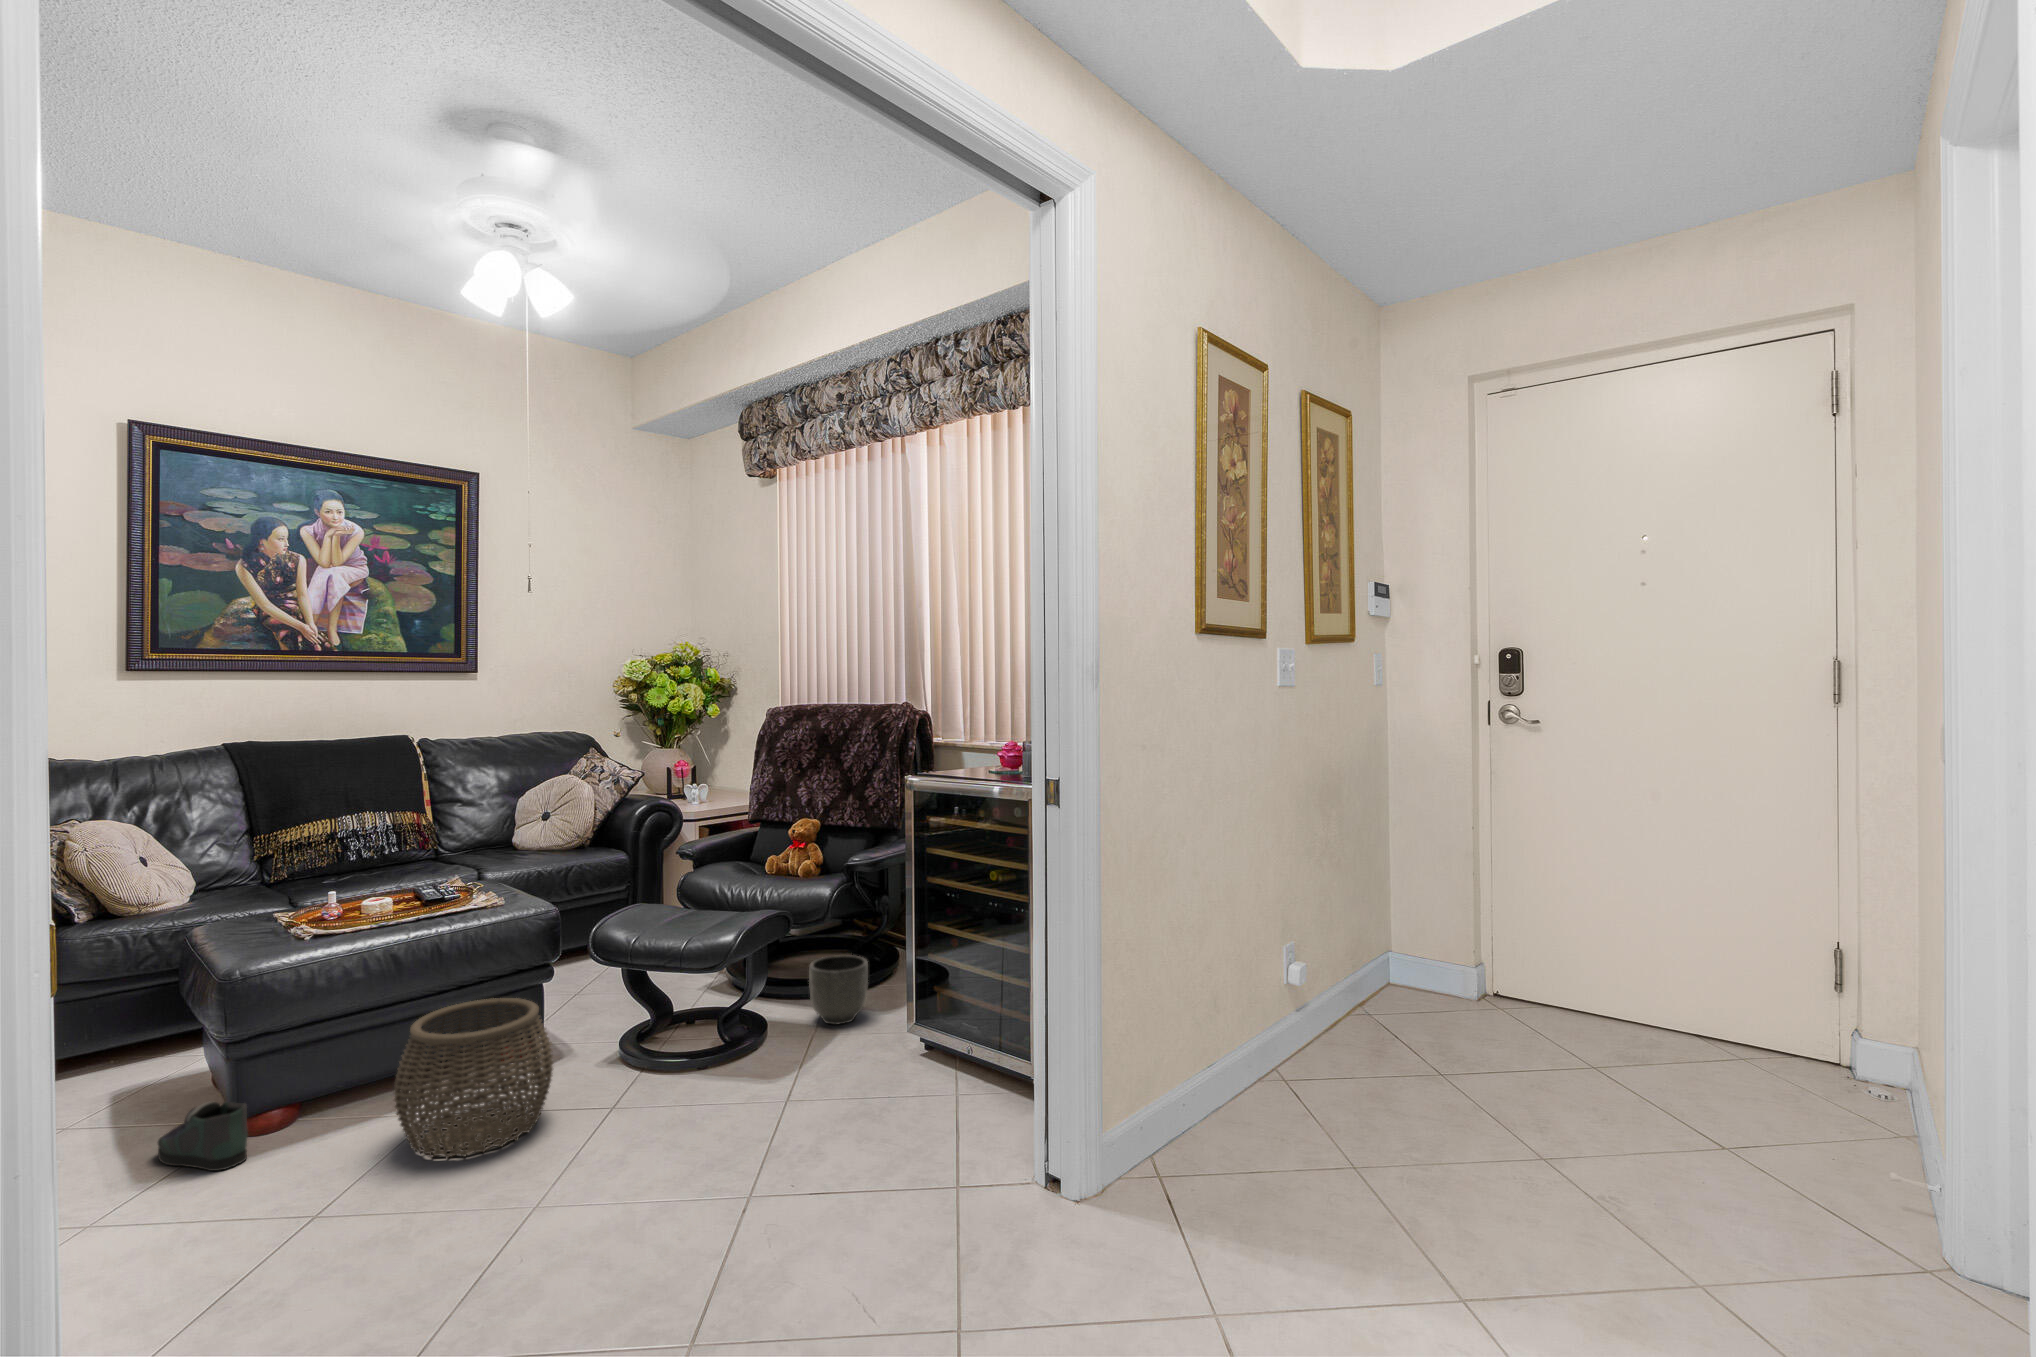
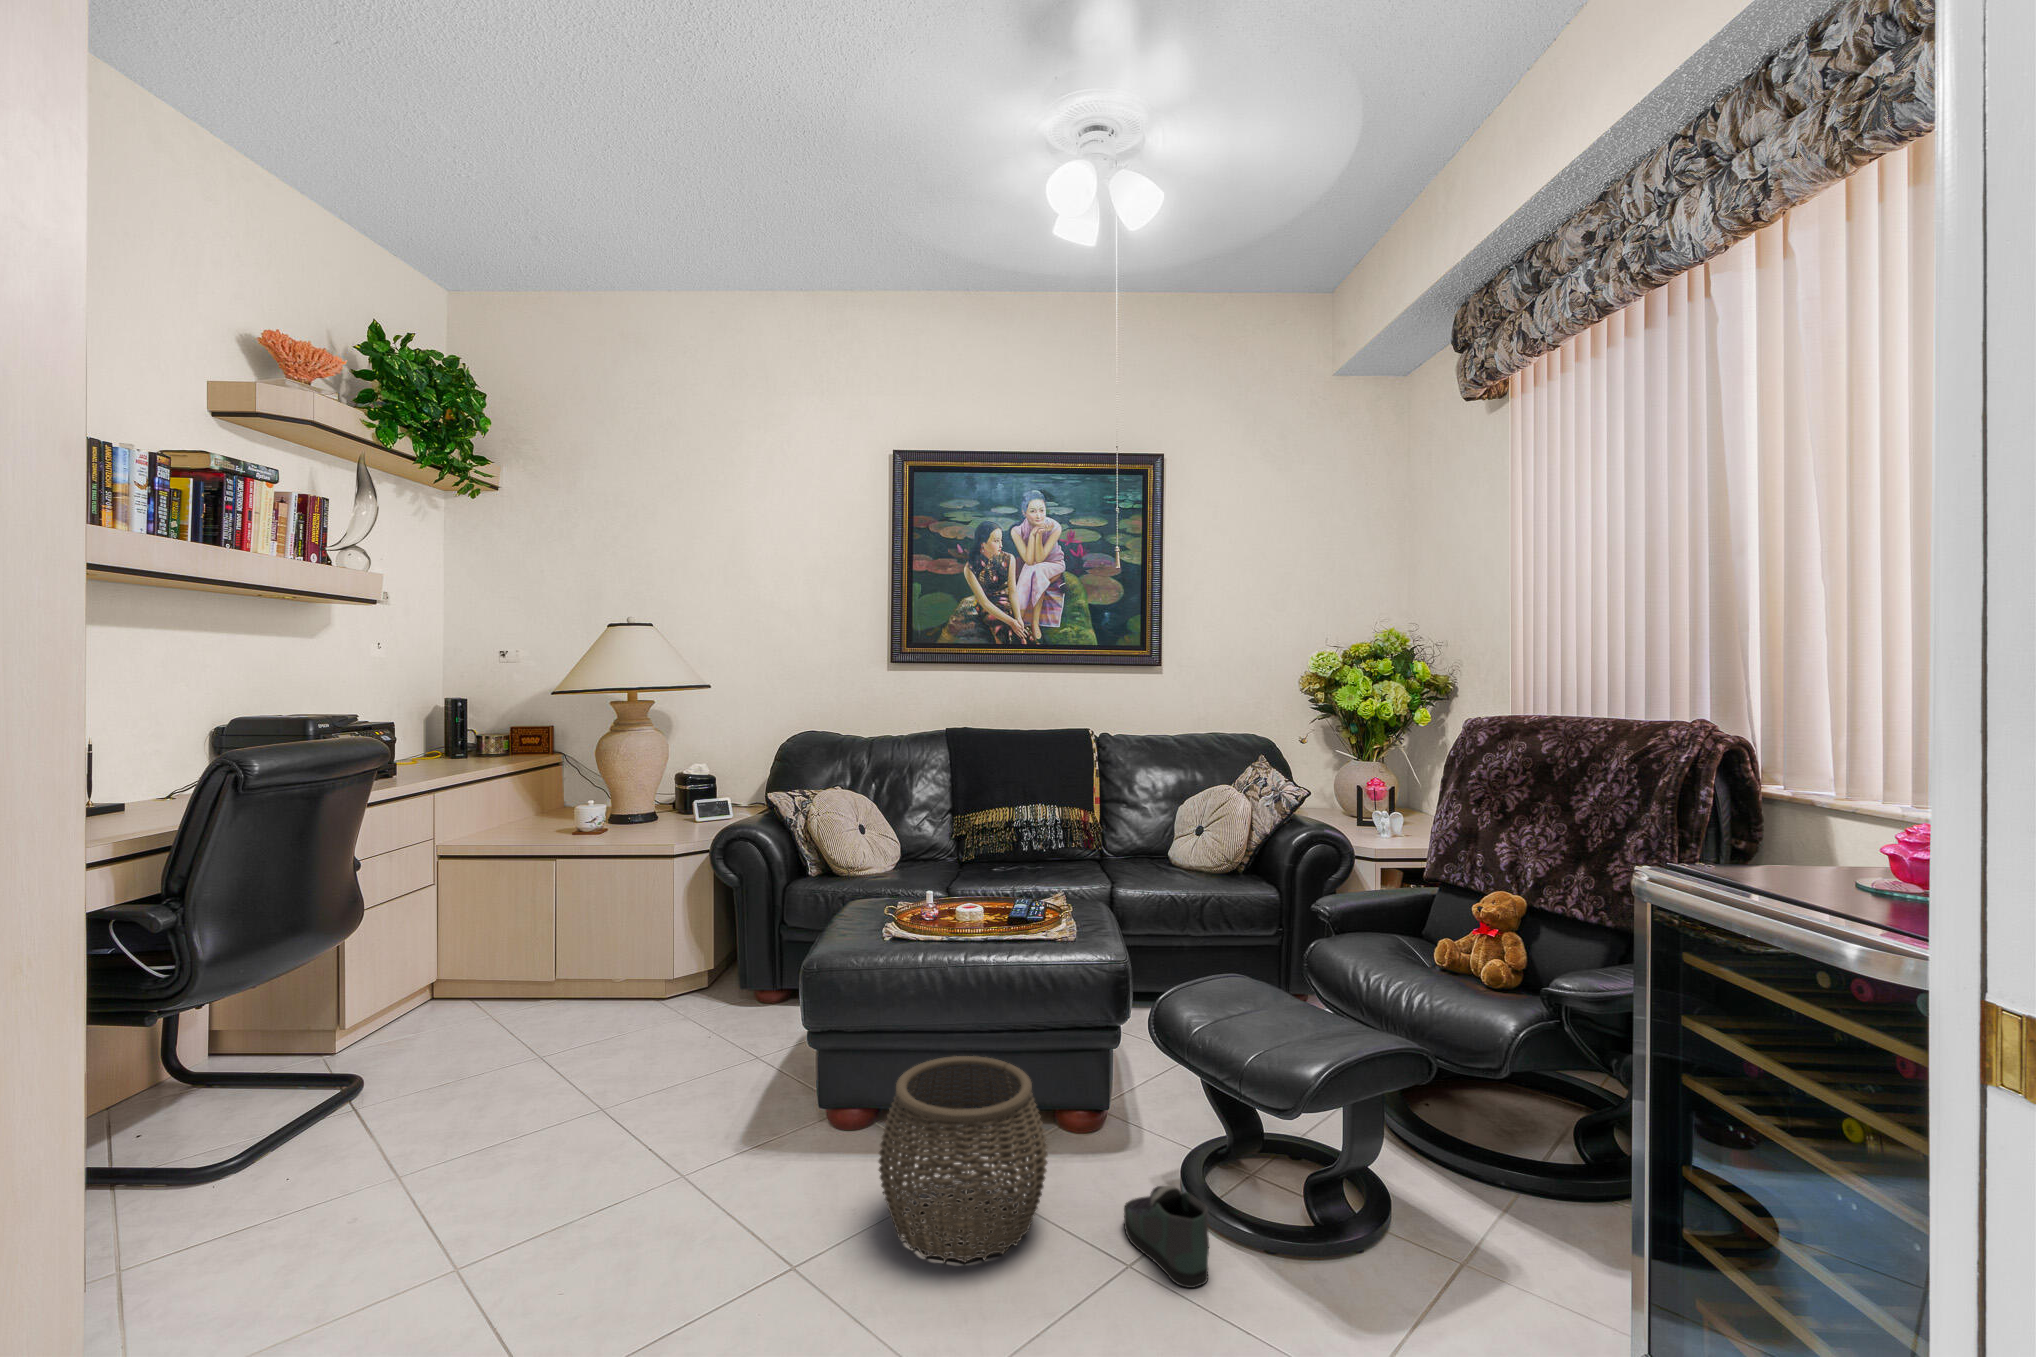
planter: present [809,955,868,1024] -> none [1451,1131,1560,1264]
shoe: present [157,1101,248,1171] -> present [1124,1186,1209,1288]

